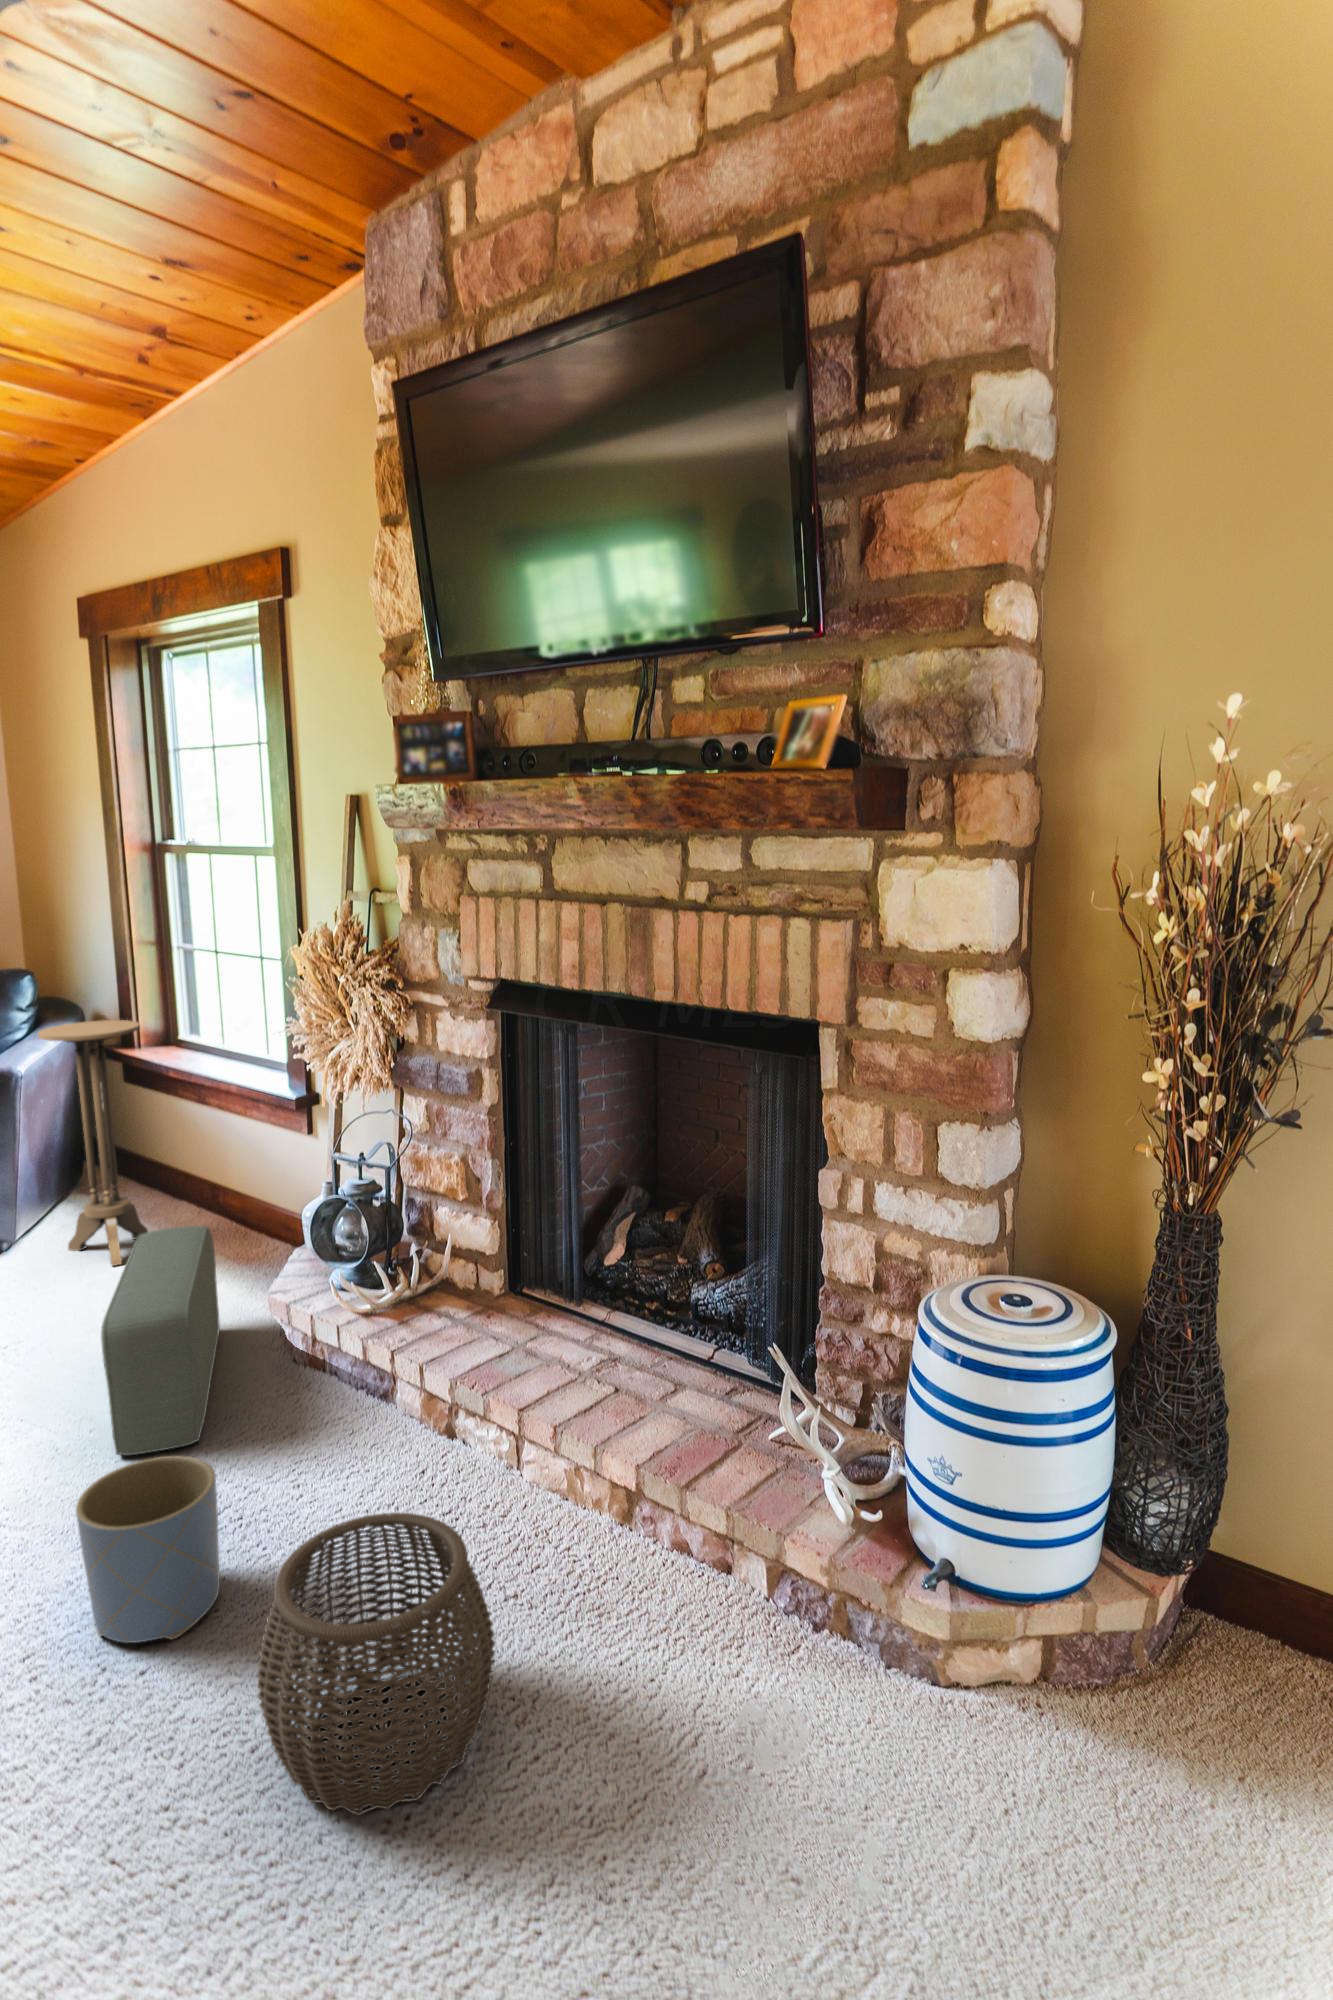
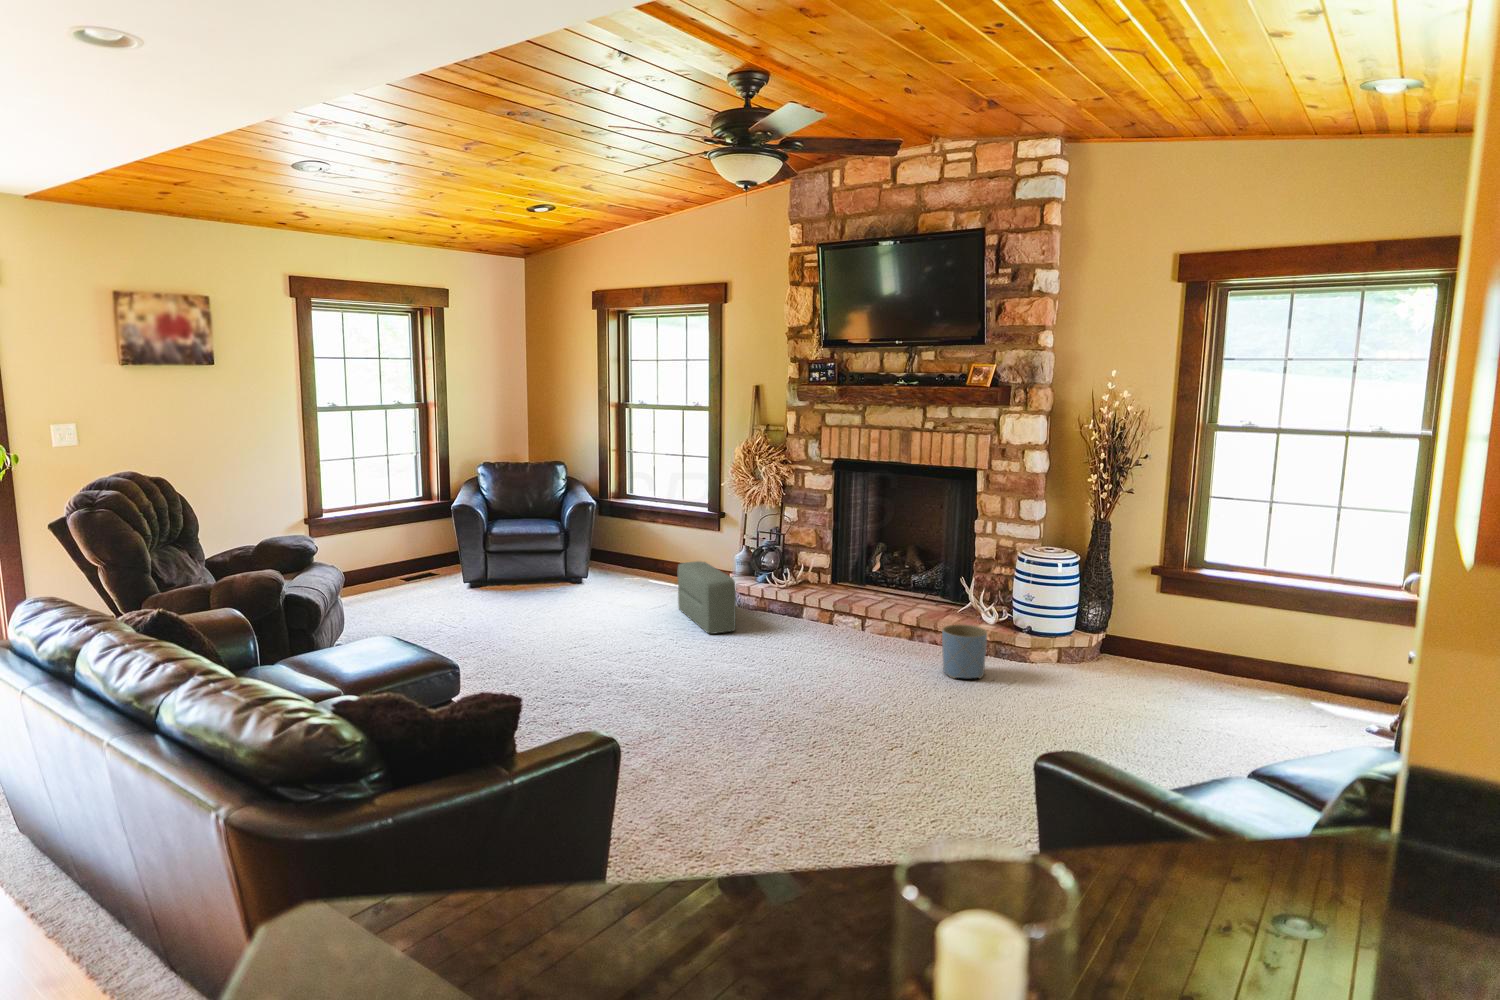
side table: present [38,1020,148,1266] -> none [601,483,641,590]
planter: present [76,1456,220,1643] -> present [942,624,987,679]
woven basket: present [257,1513,495,1815] -> none [833,615,902,688]

